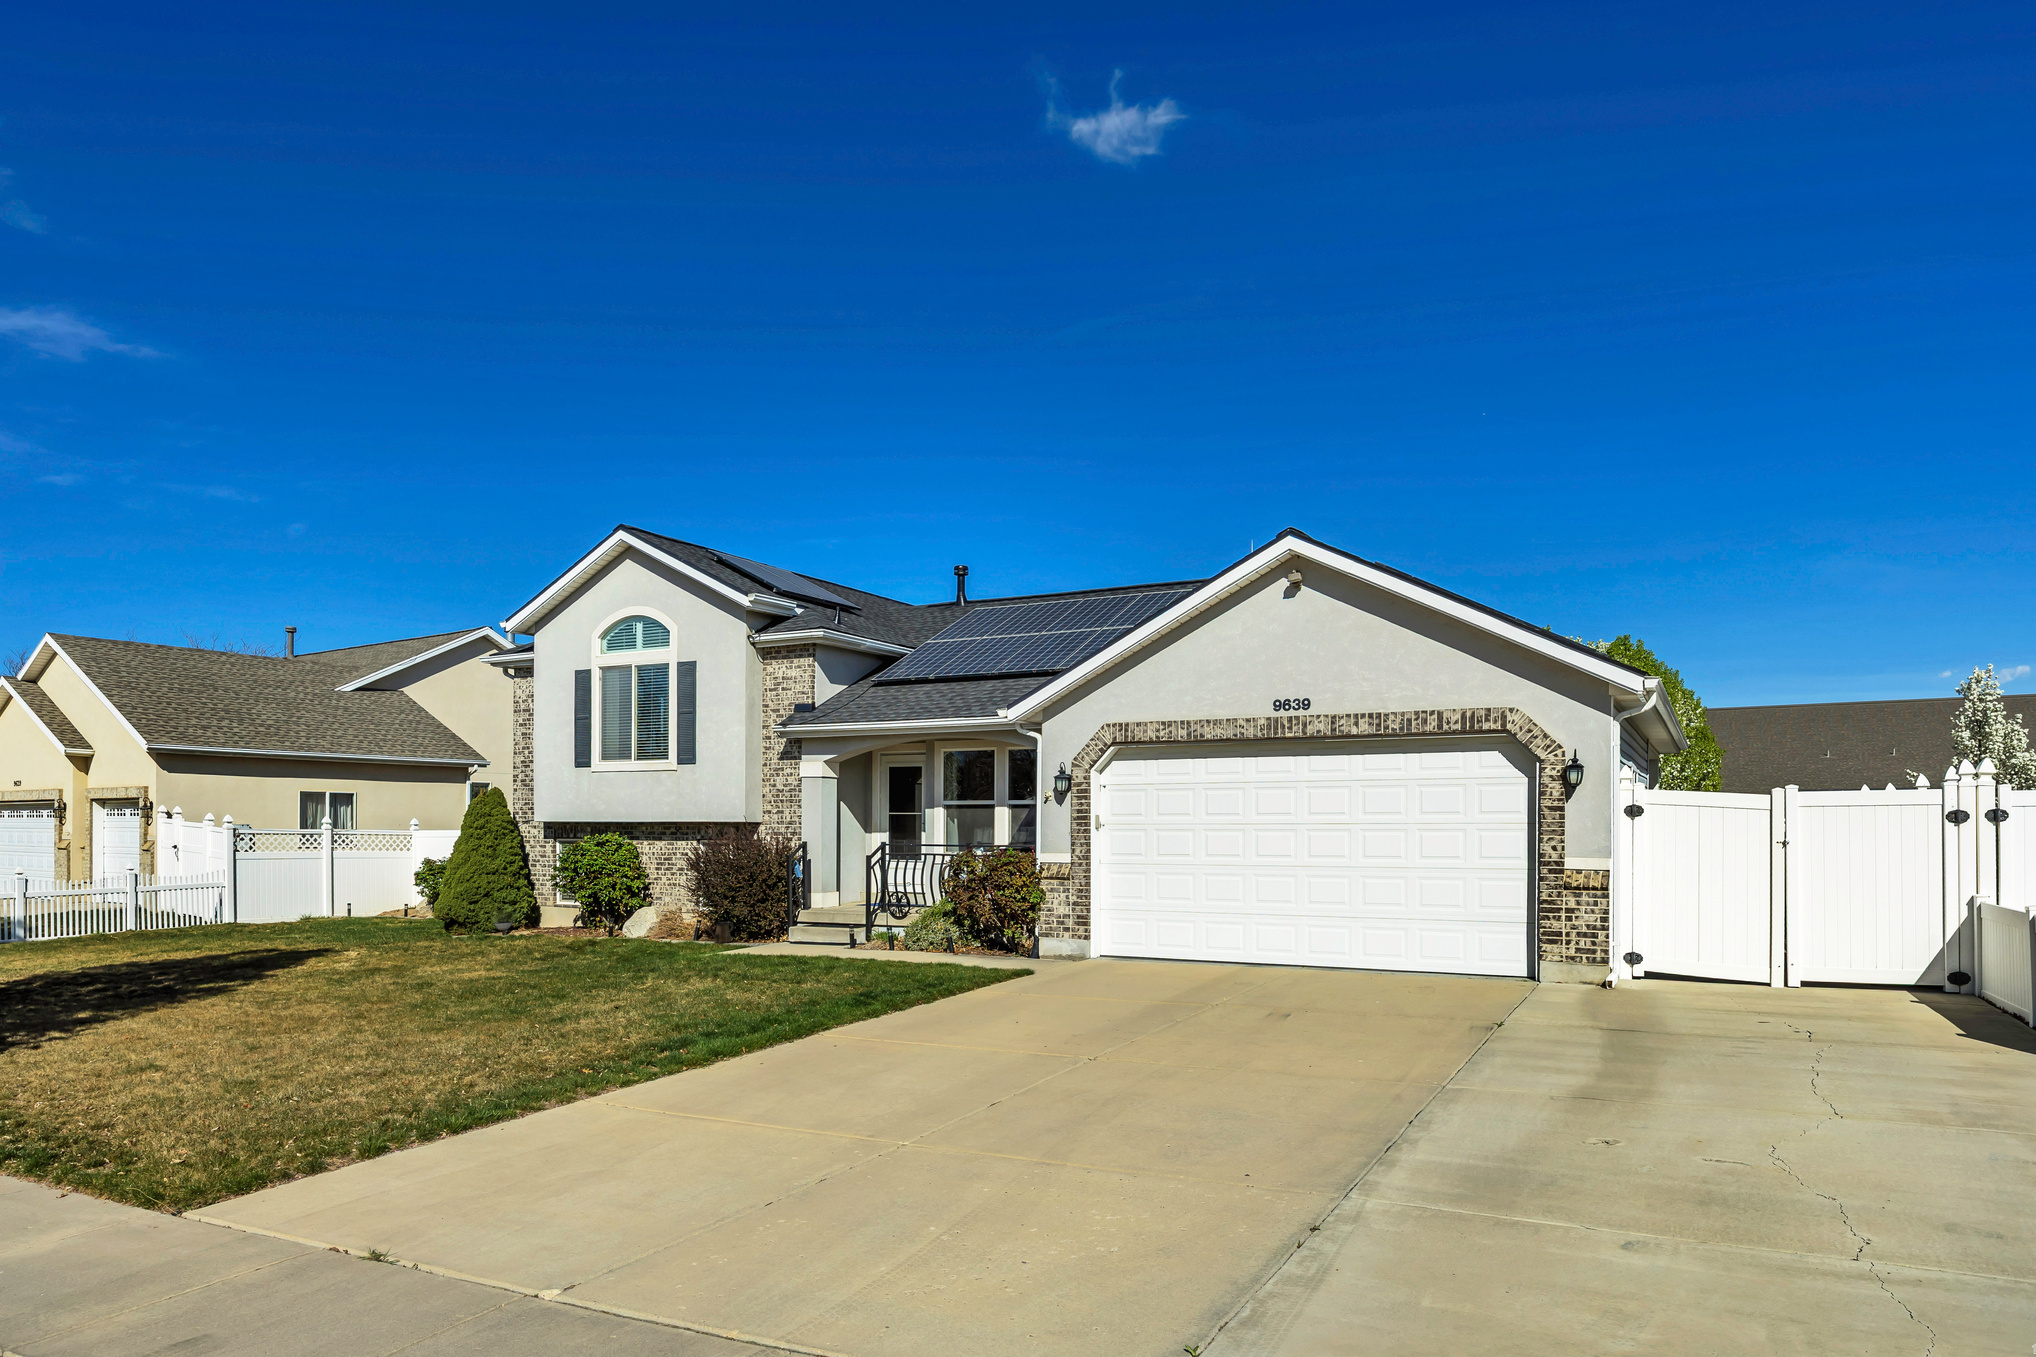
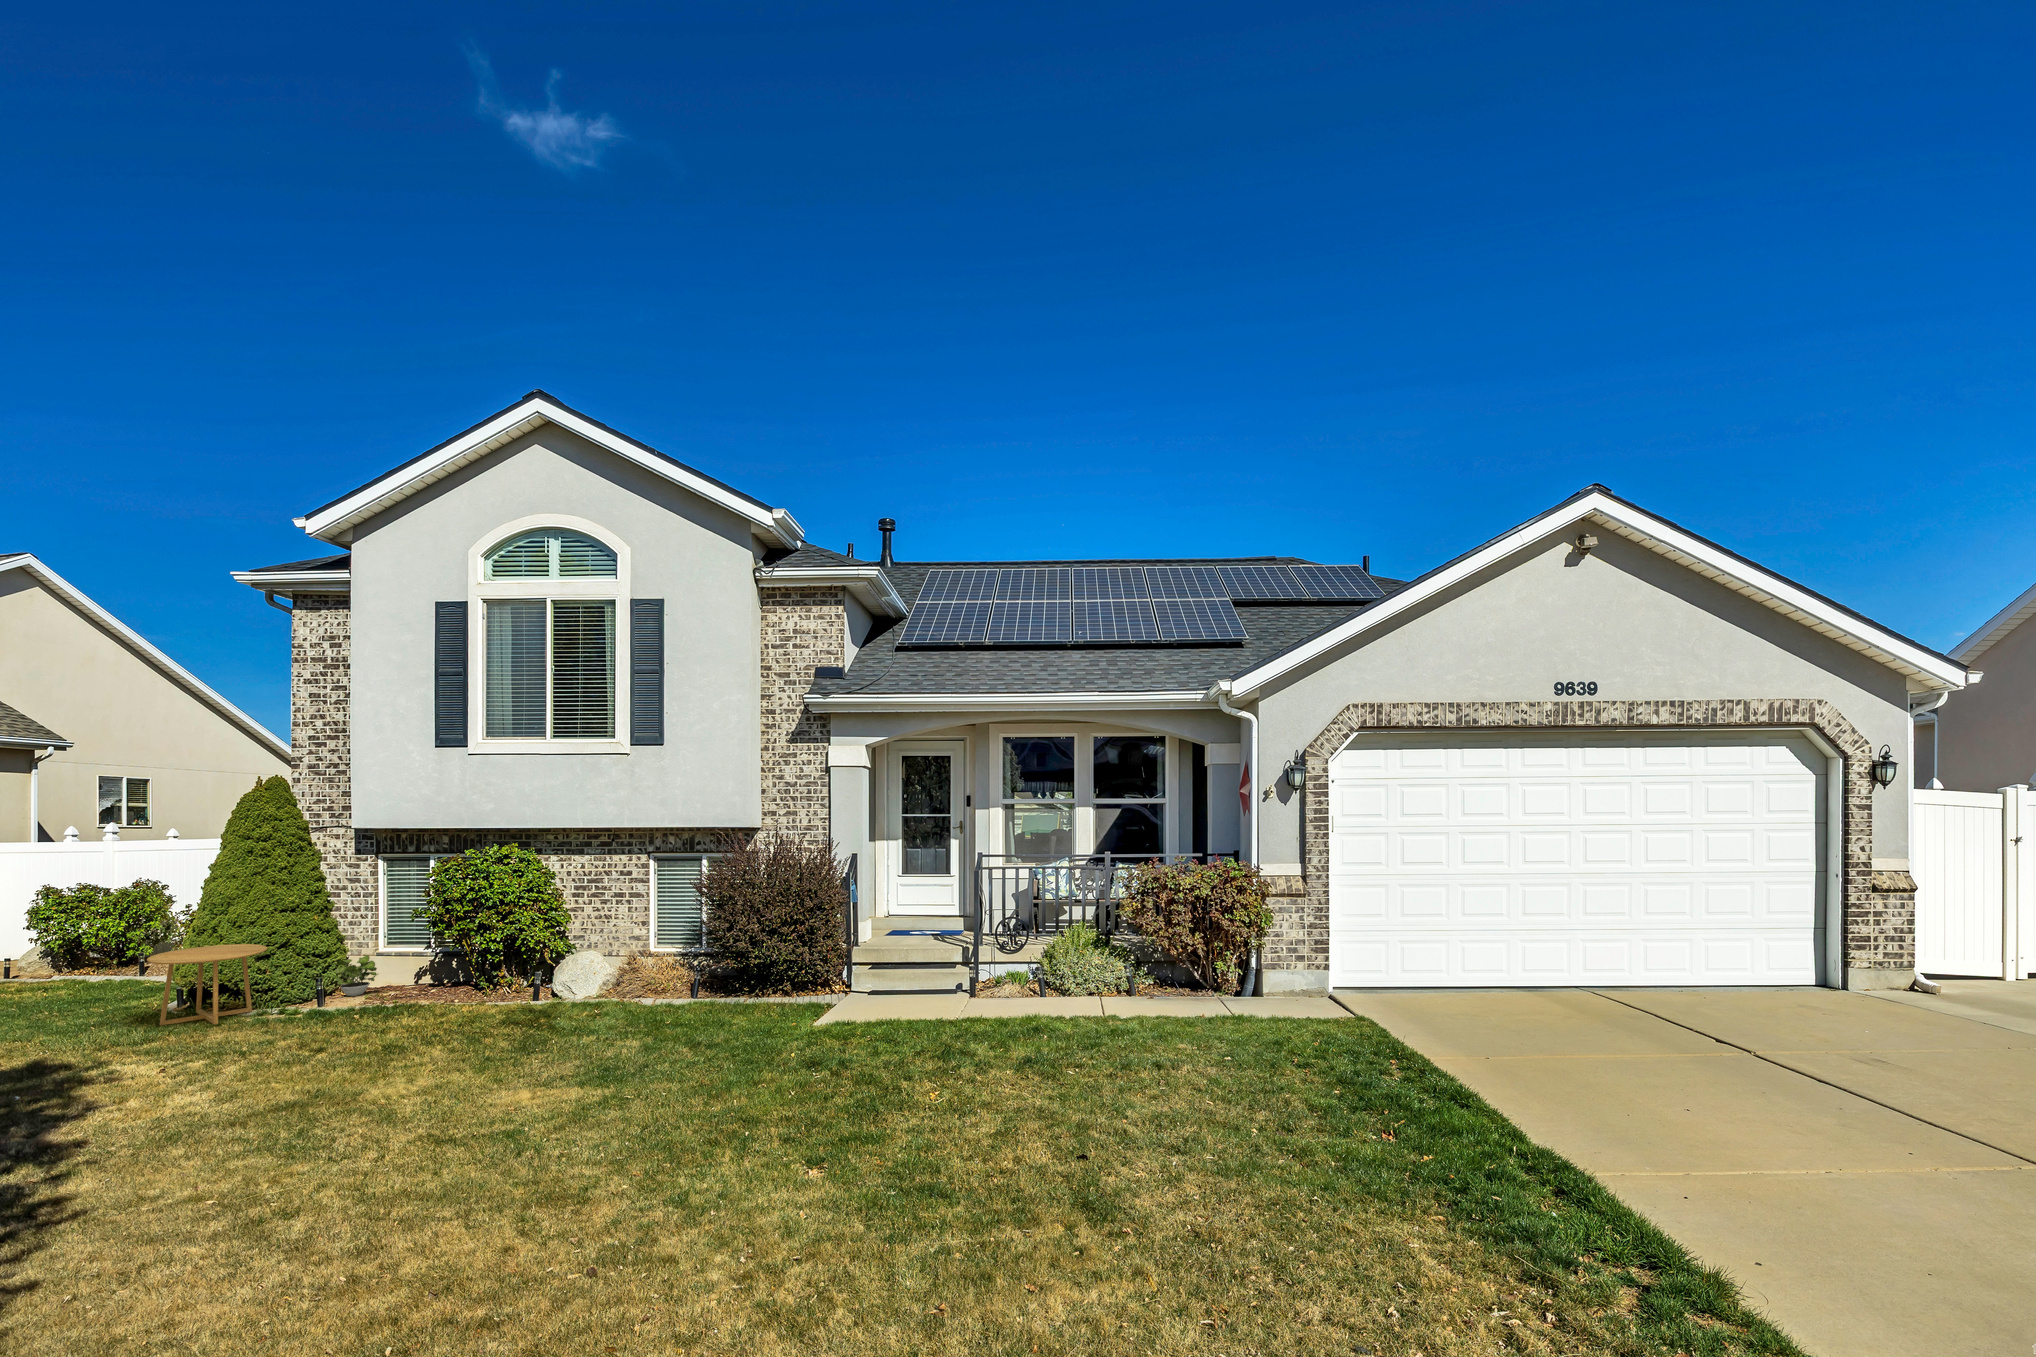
round table: none [376,892,446,940] -> present [147,944,267,1025]
watering can: present [704,922,733,943] -> none [763,968,791,999]

